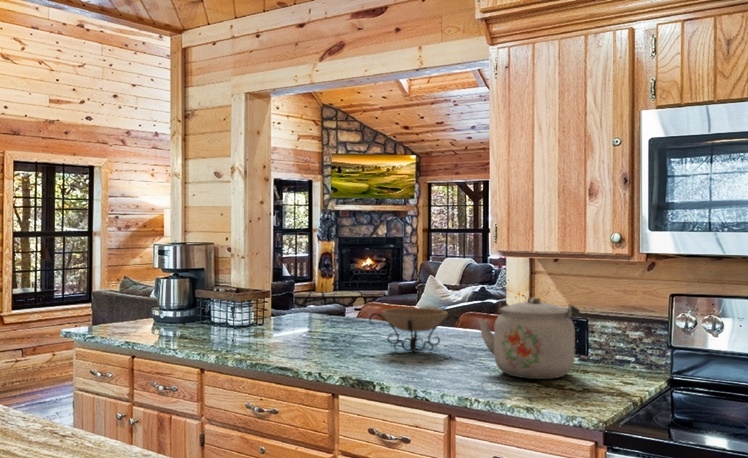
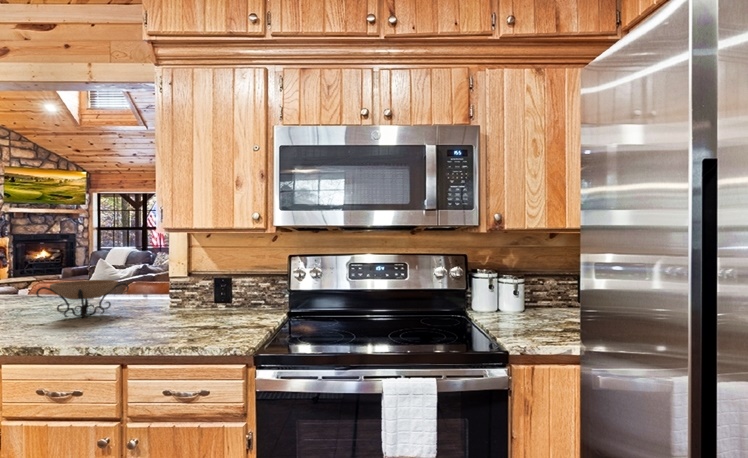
kettle: present [479,297,580,379] -> none [147,263,228,324]

